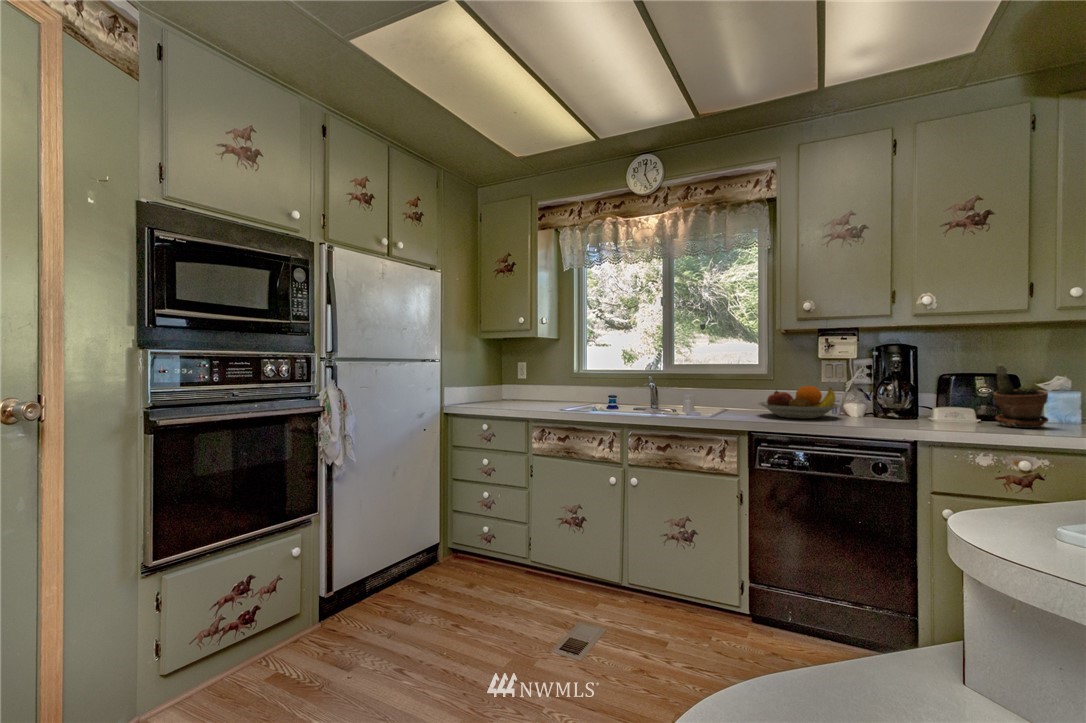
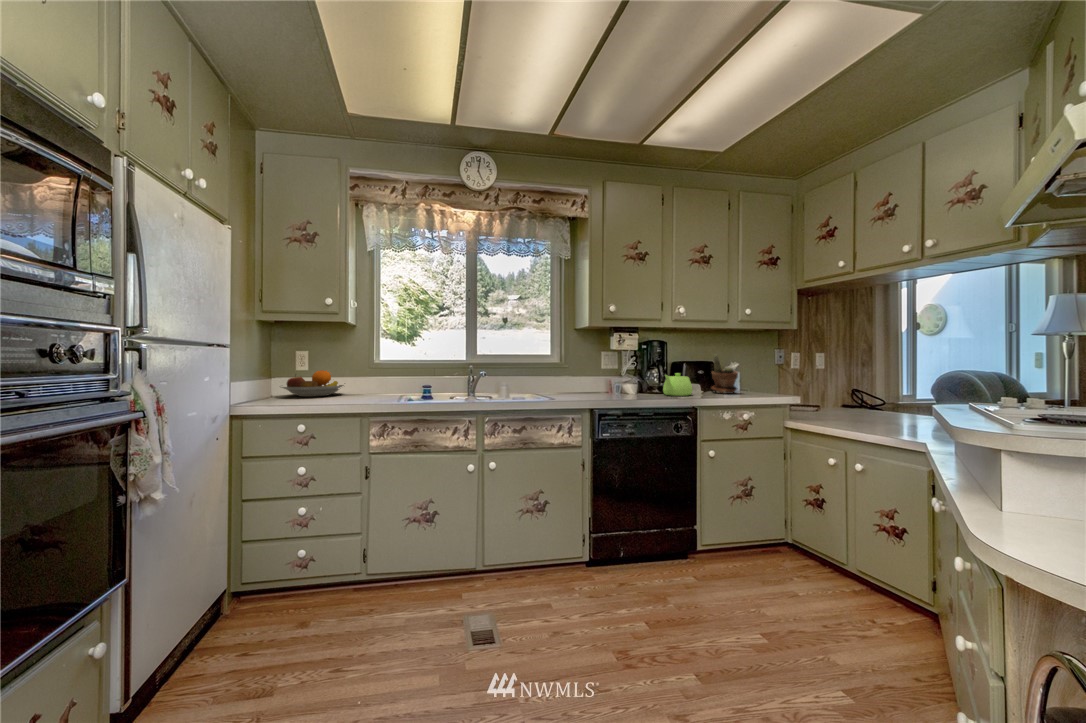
fruit bowl: present [759,386,840,418] -> present [282,370,345,397]
teapot: none [880,392,941,425] -> present [663,373,692,396]

